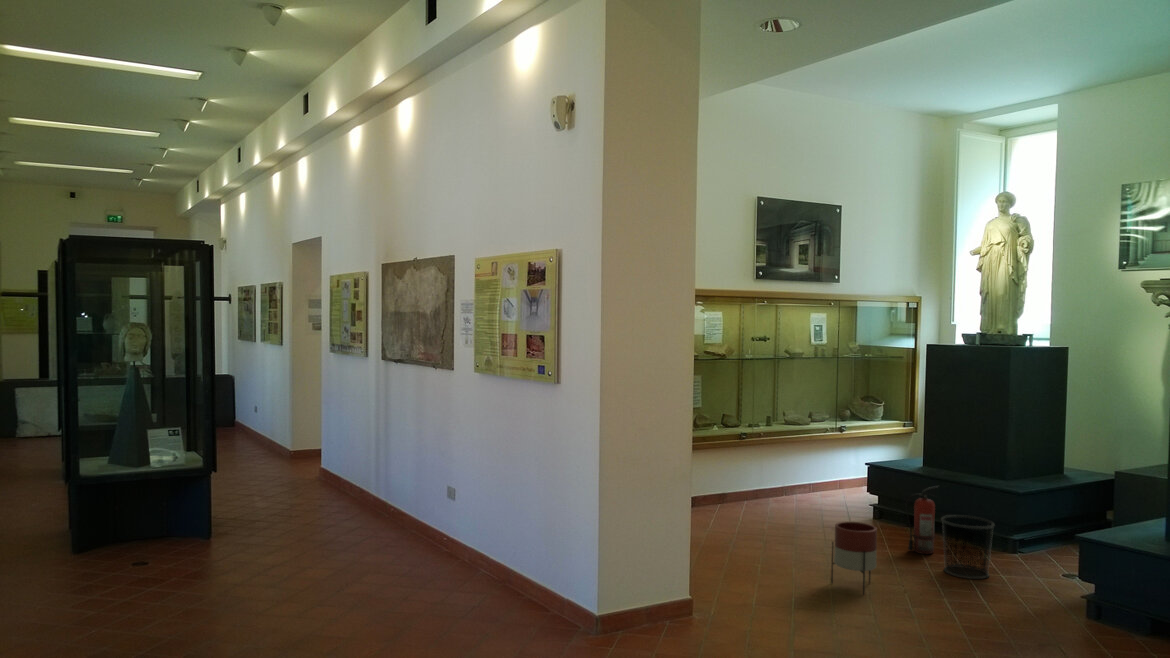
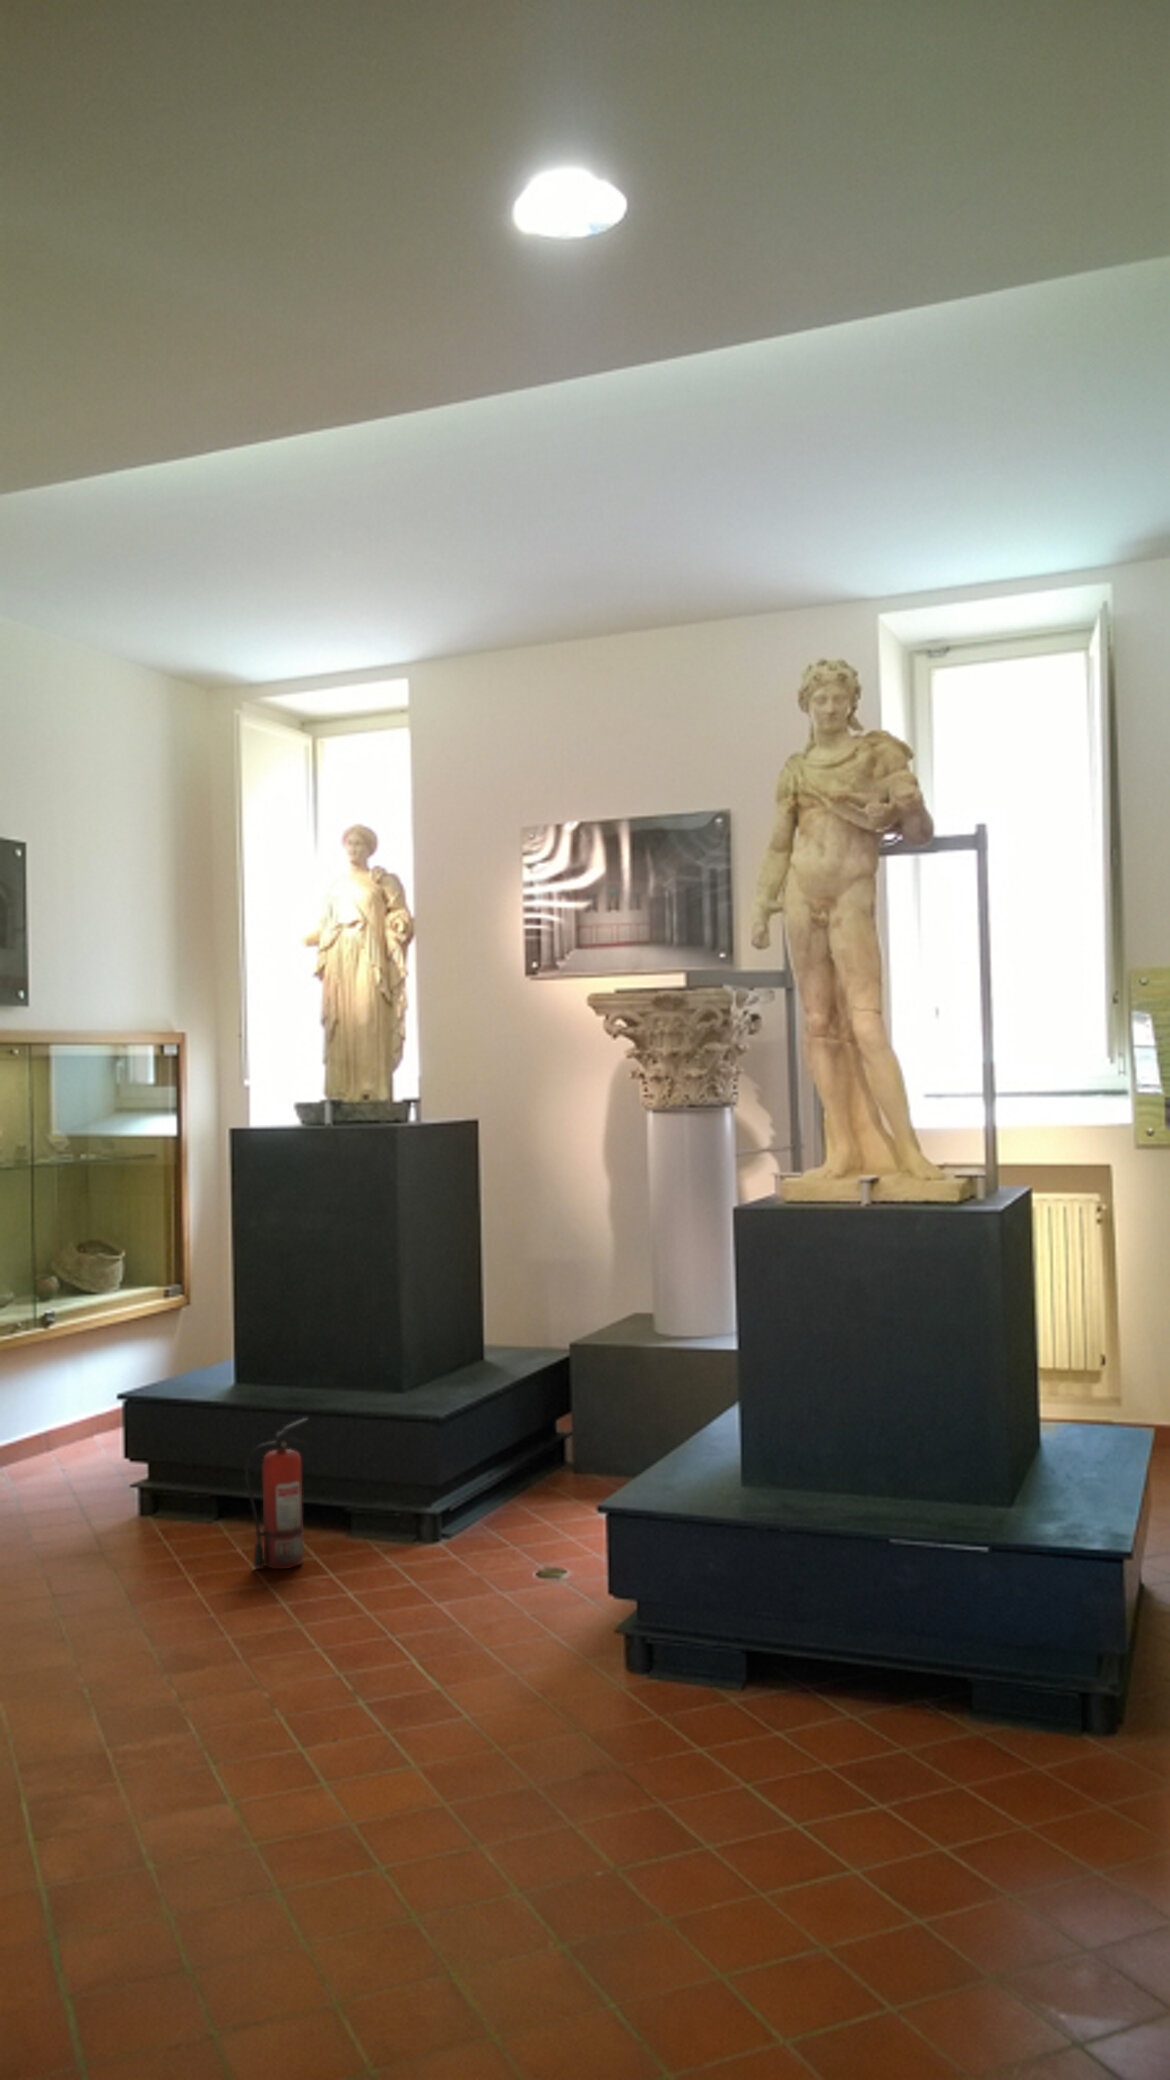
waste bin: present [941,515,994,579] -> none [332,1469,433,1603]
planter: present [831,522,877,594] -> none [136,1536,238,1704]

